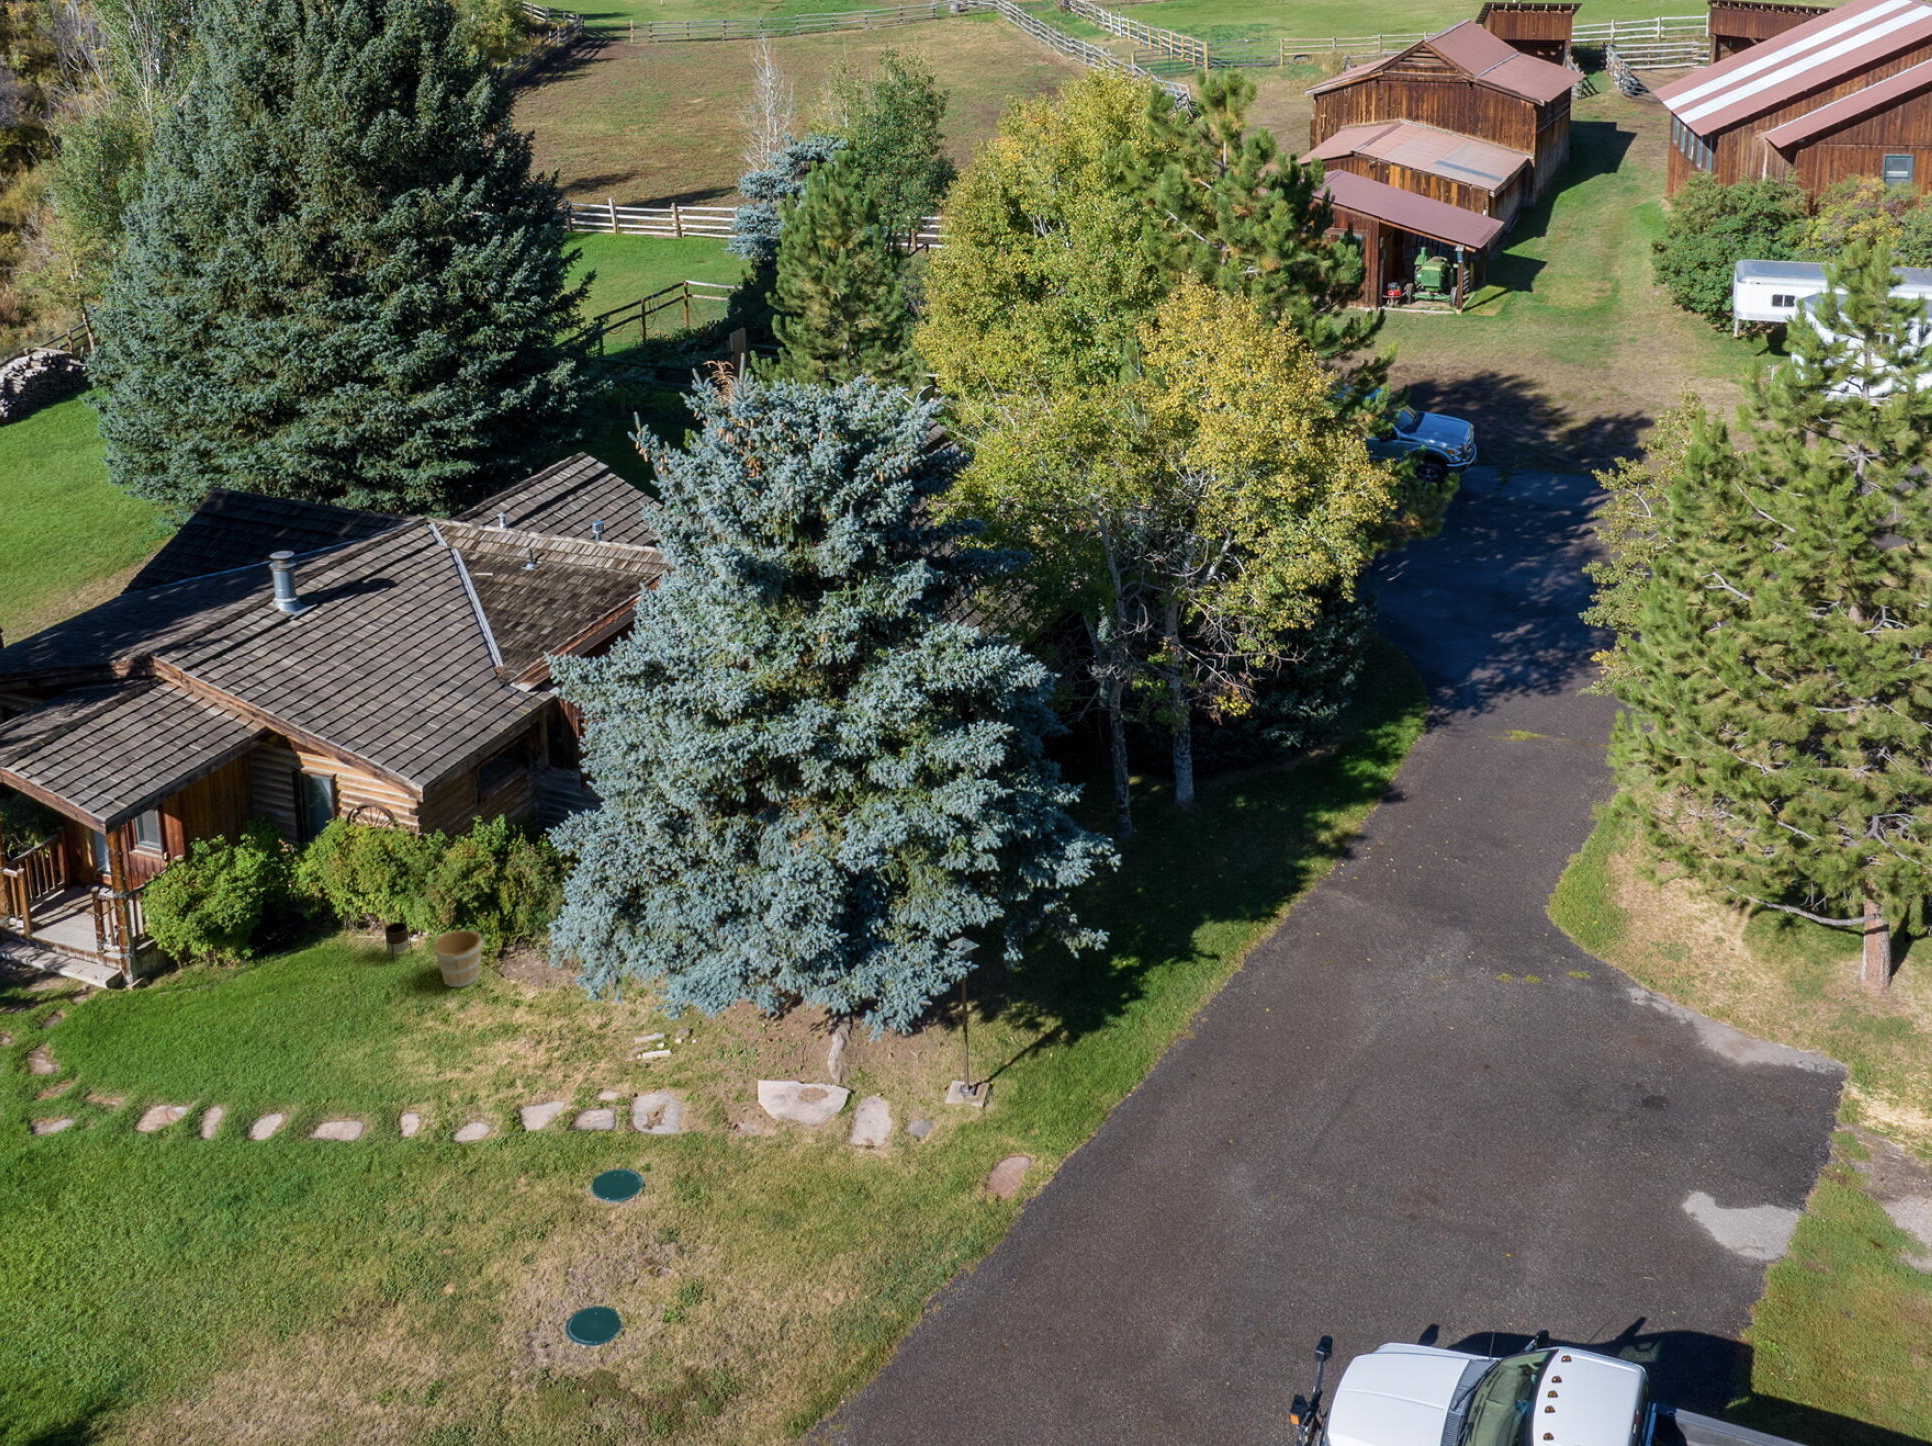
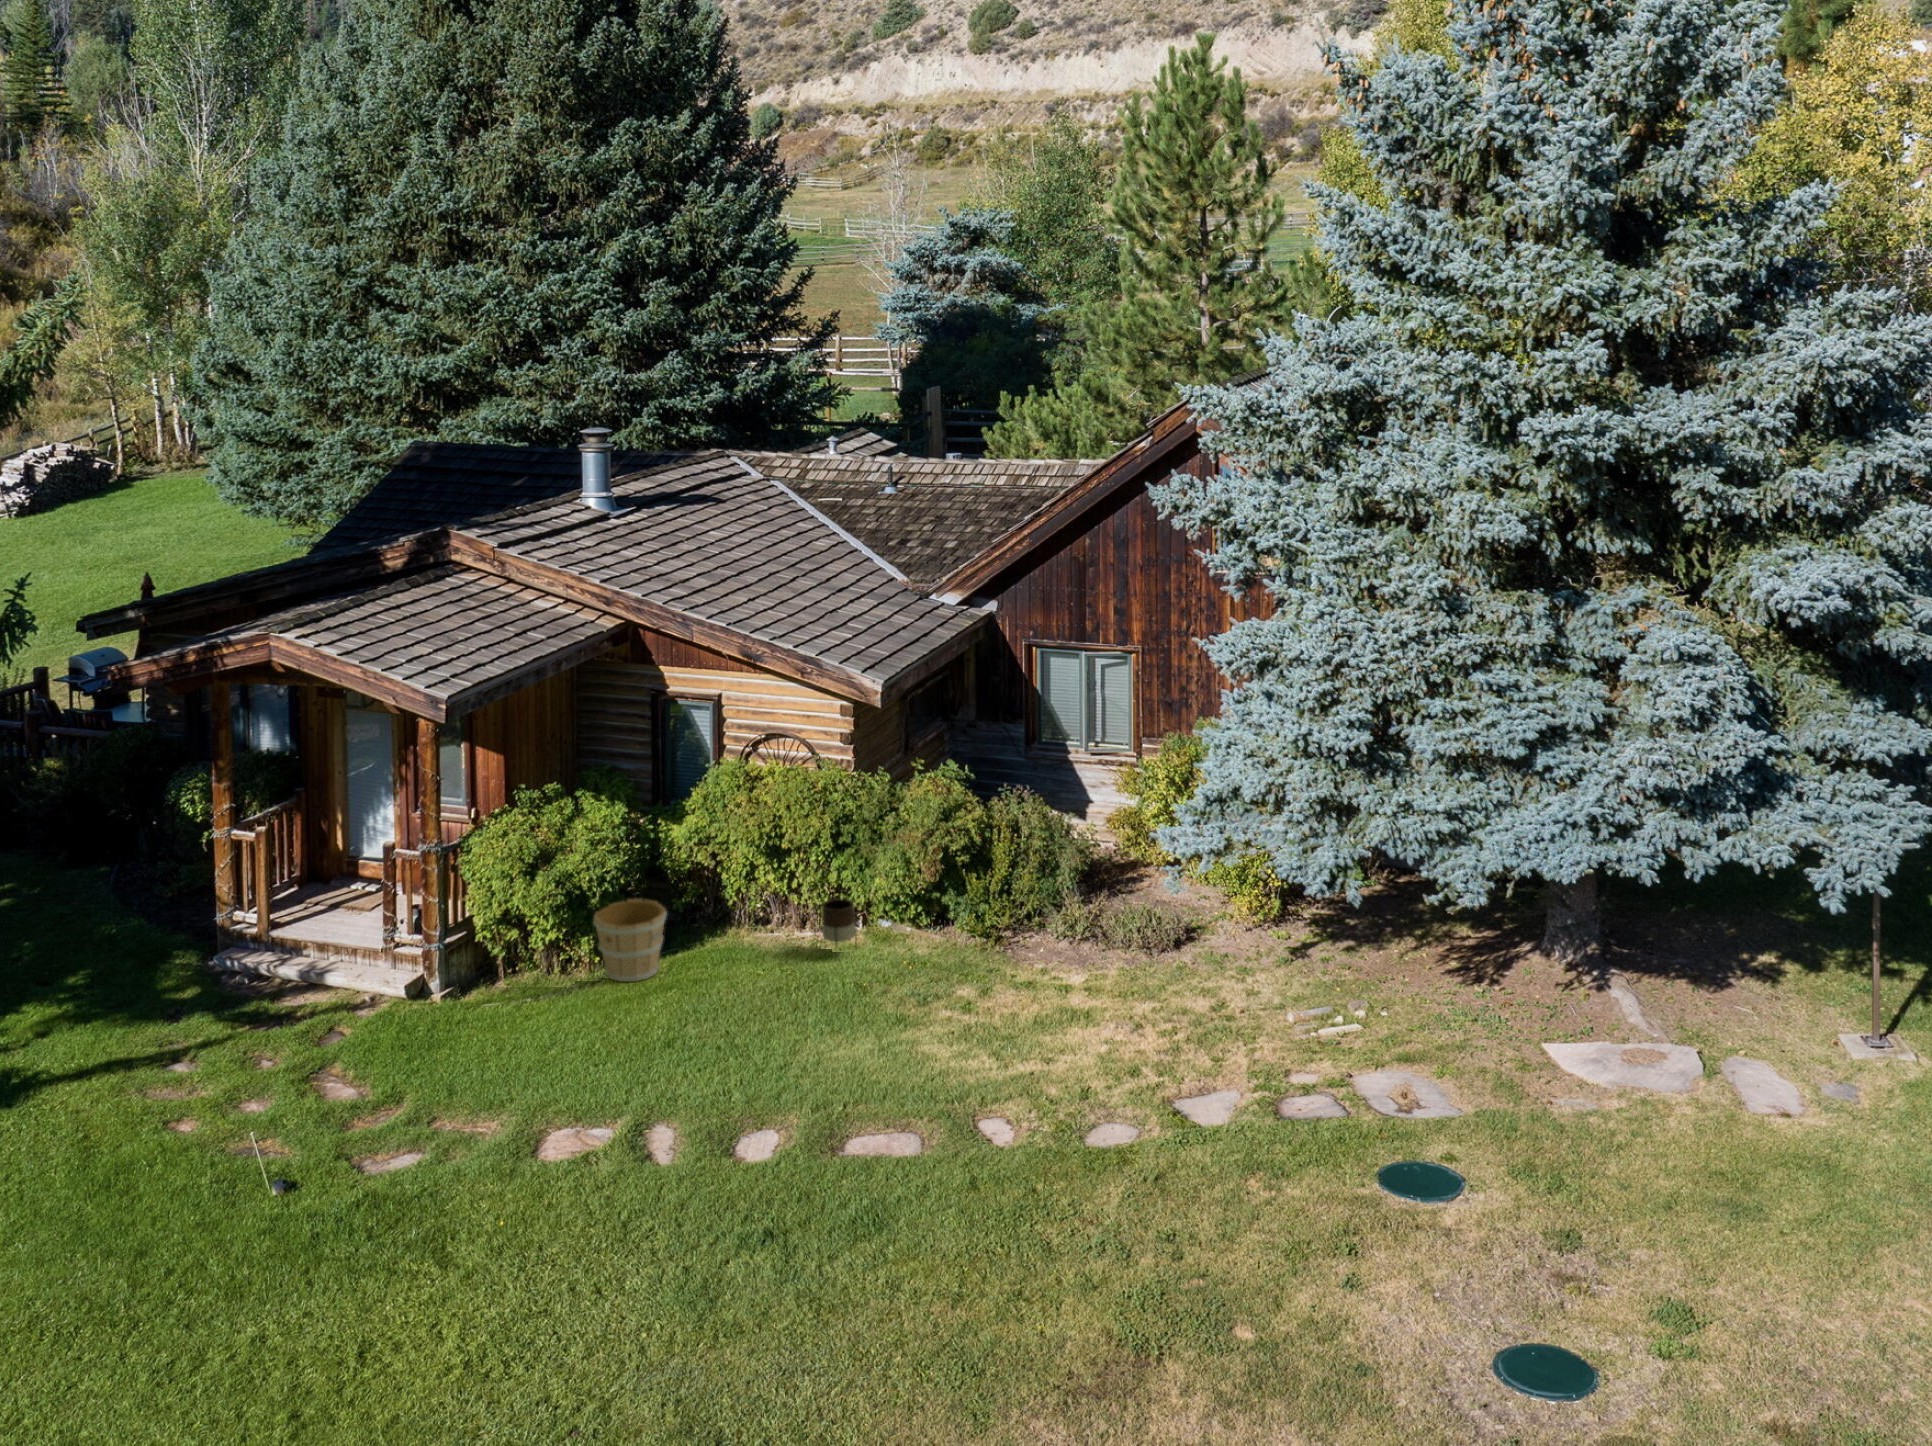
wooden bucket: present [434,930,483,987] -> present [593,899,667,982]

